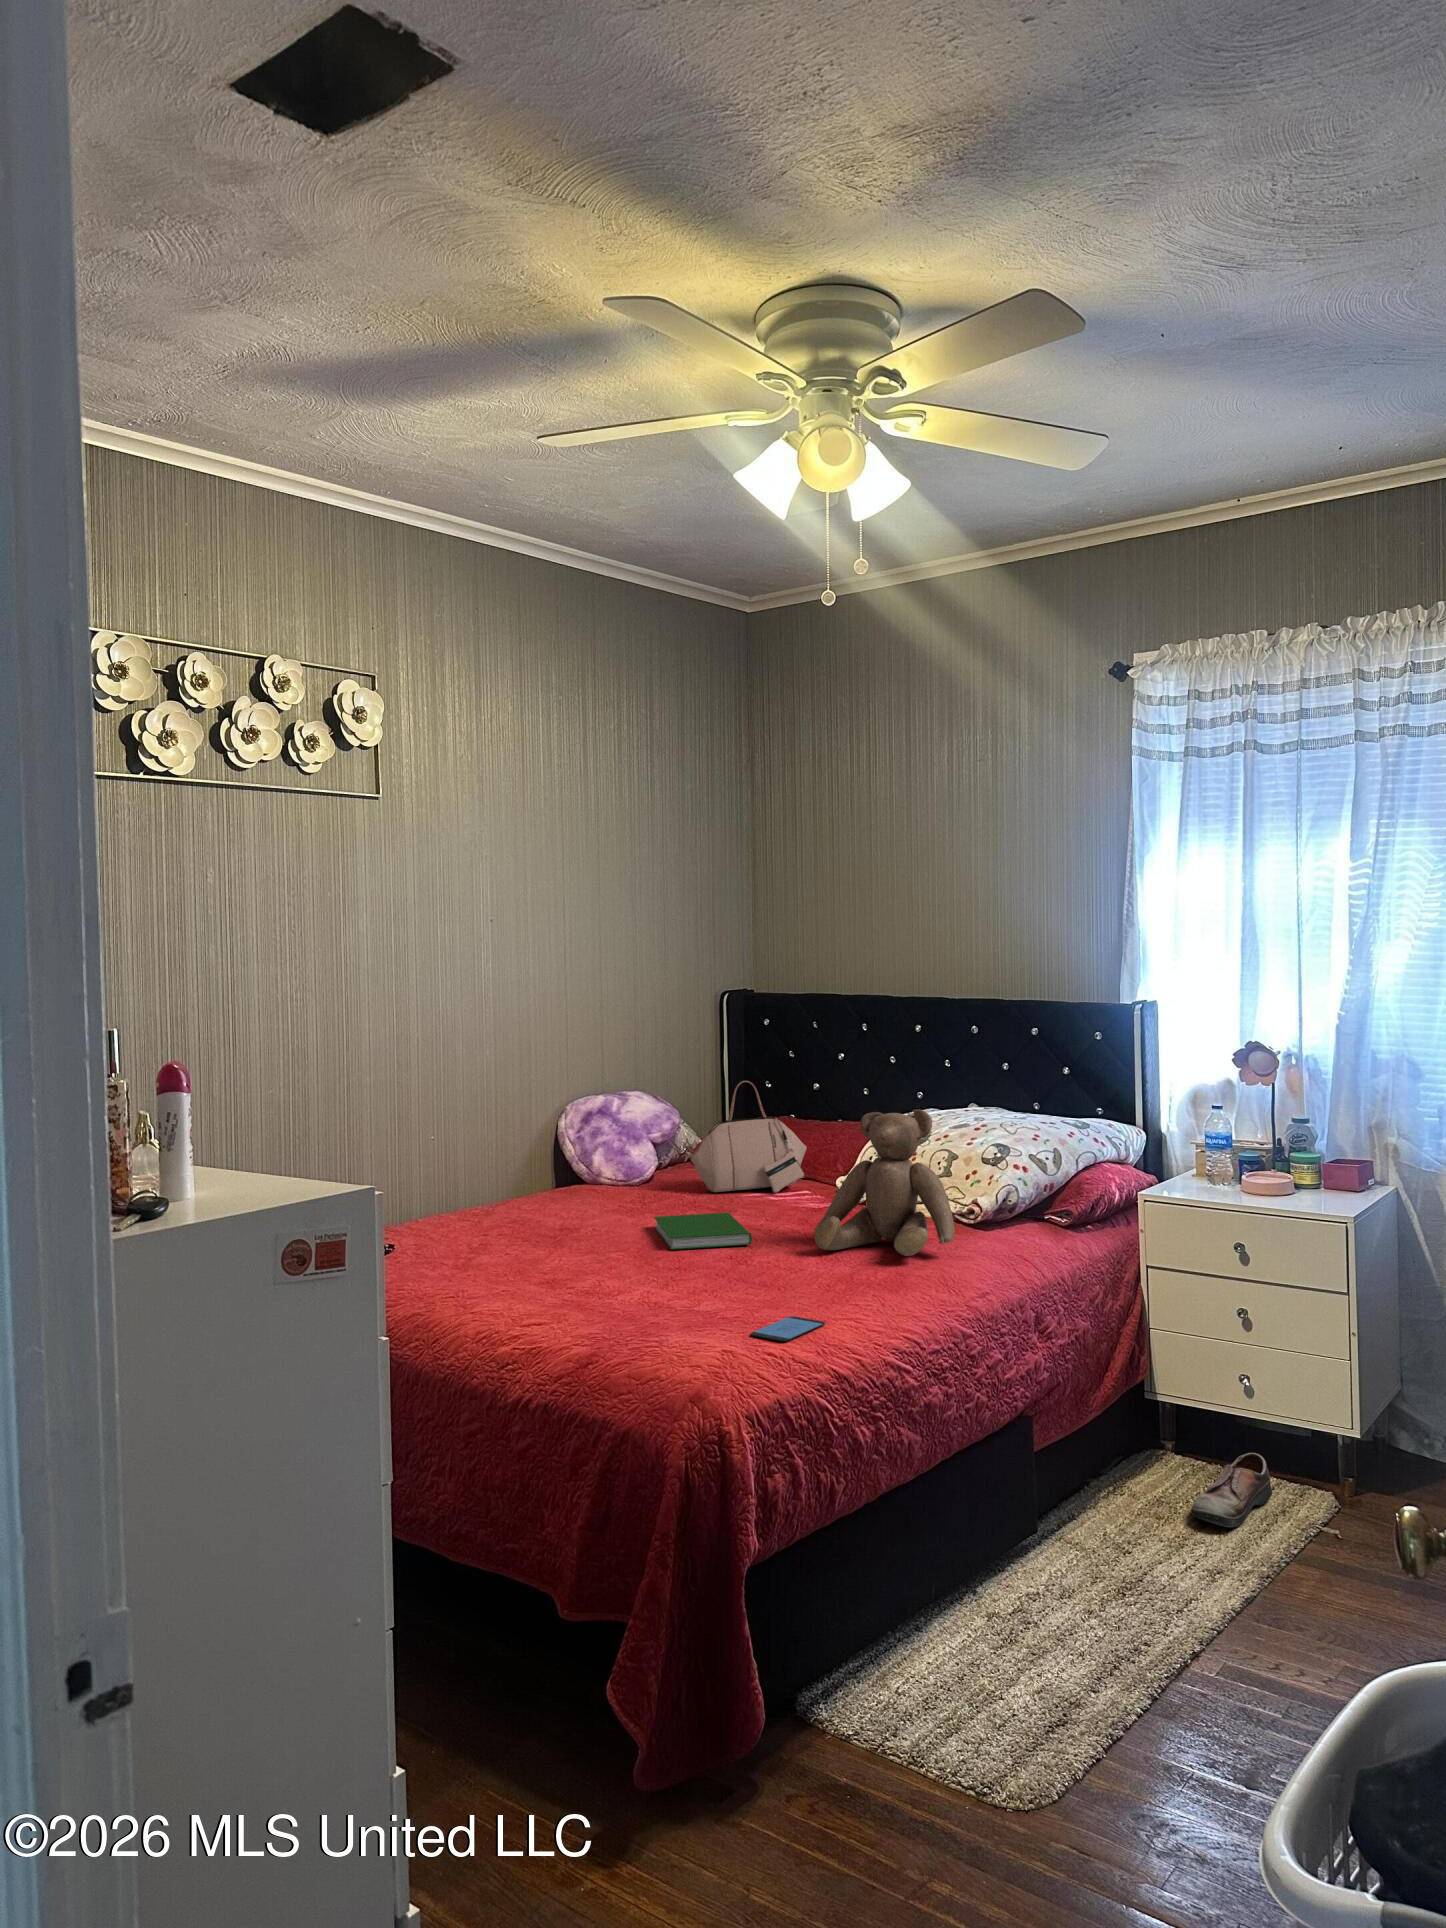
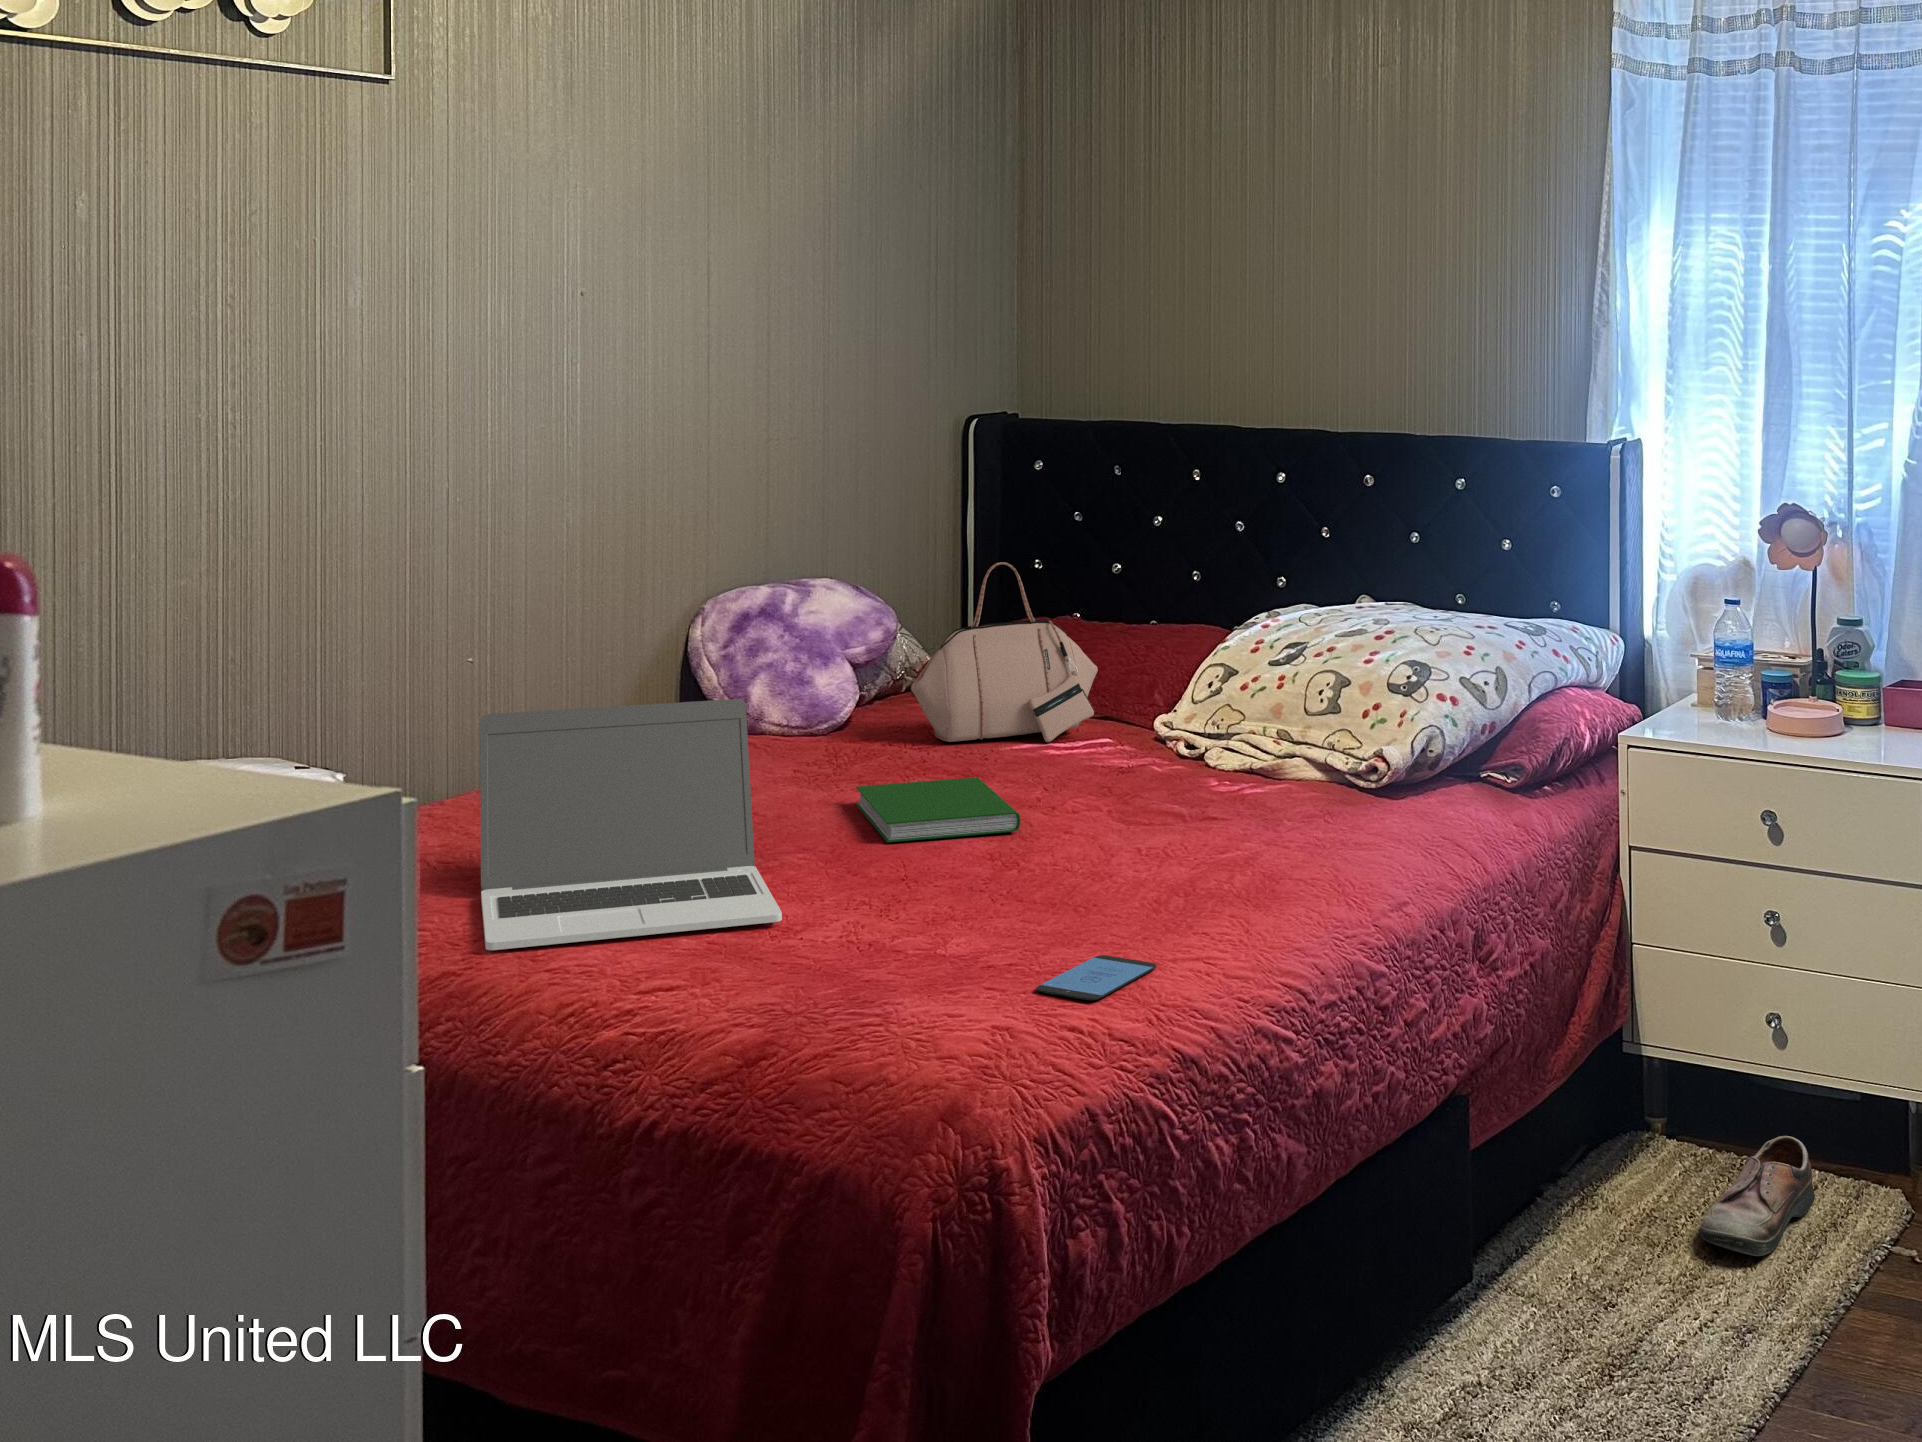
teddy bear: present [814,1109,955,1256] -> none [1121,611,1347,847]
laptop: none [431,1161,604,1305] -> present [480,699,782,950]

